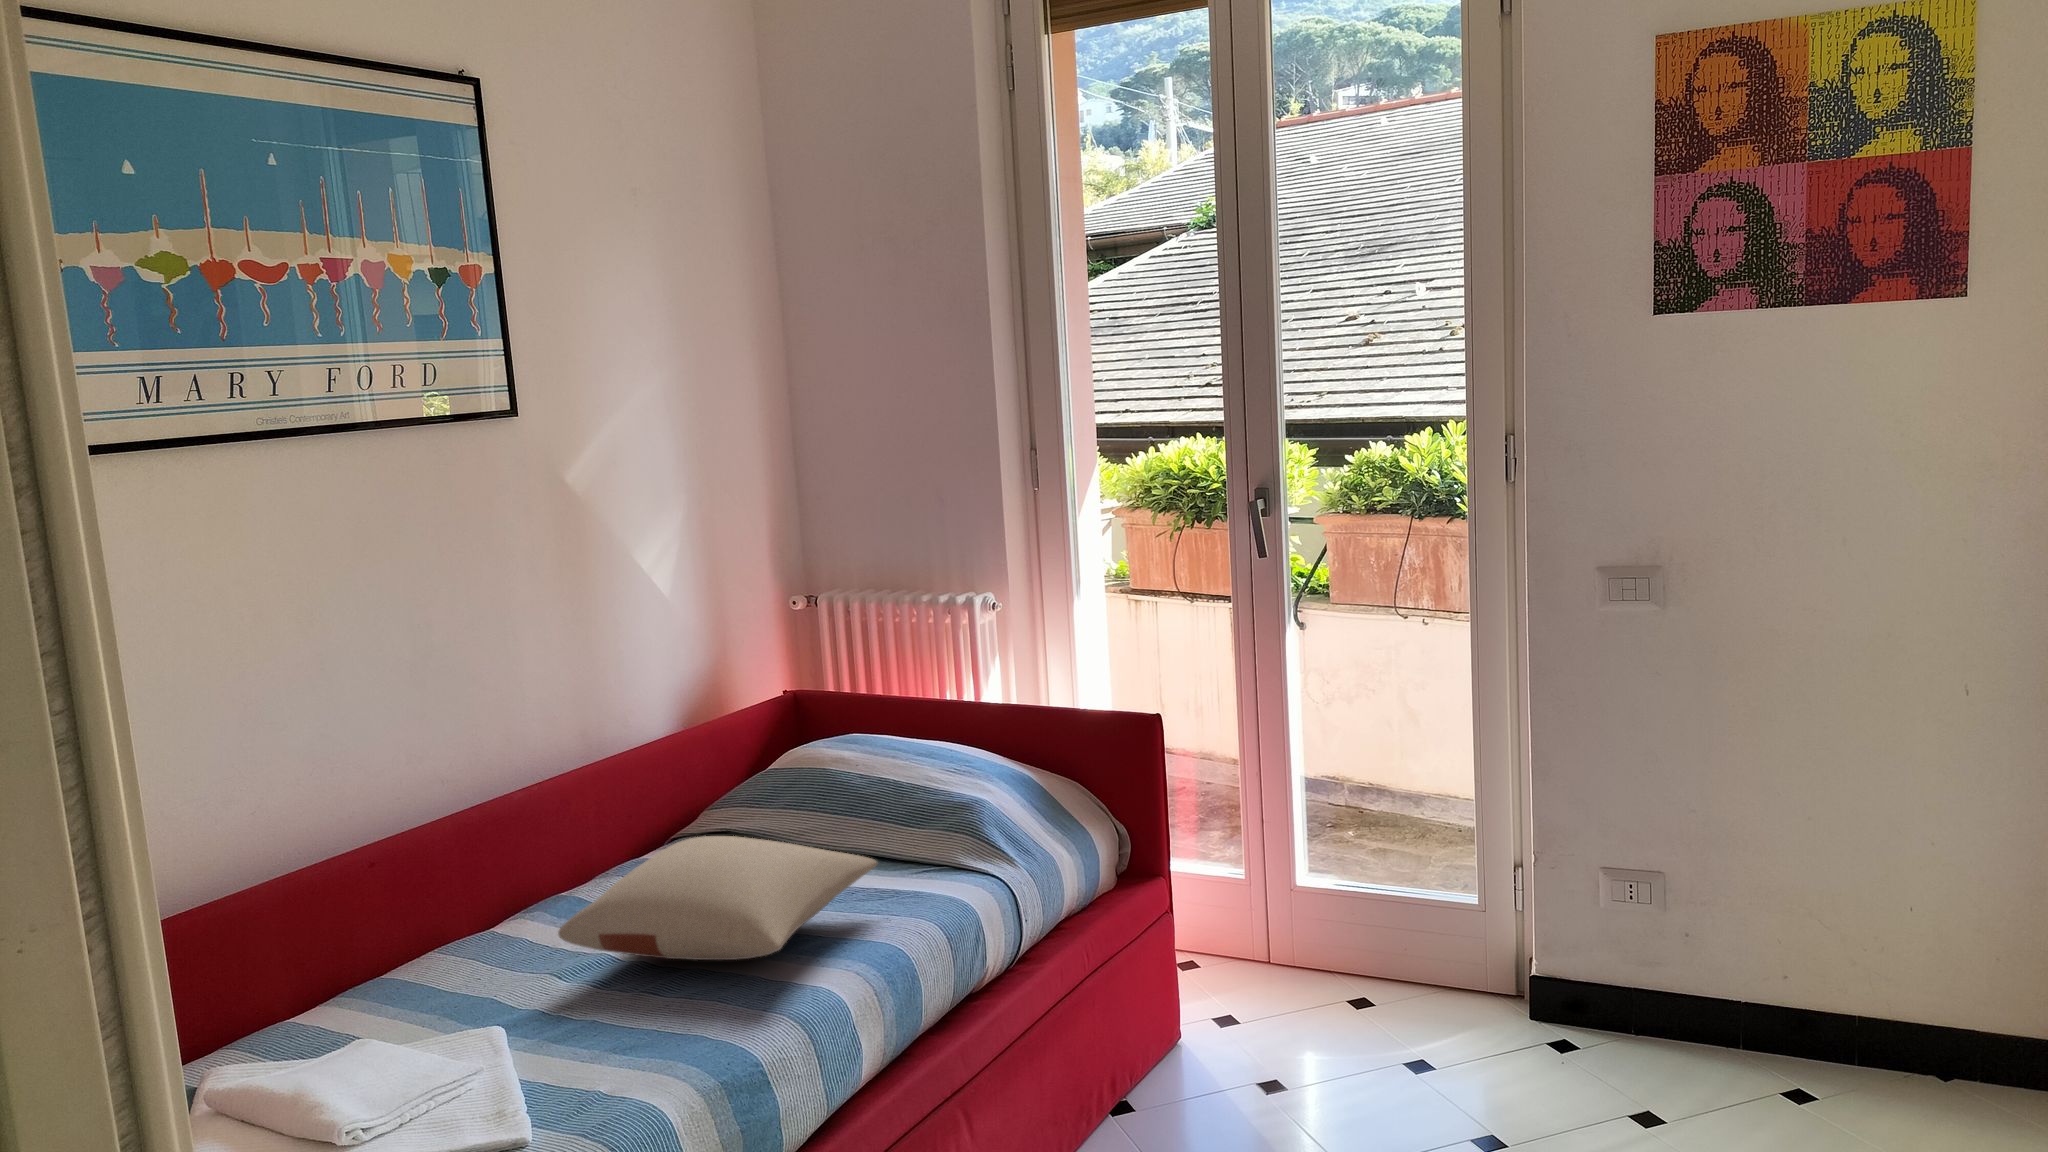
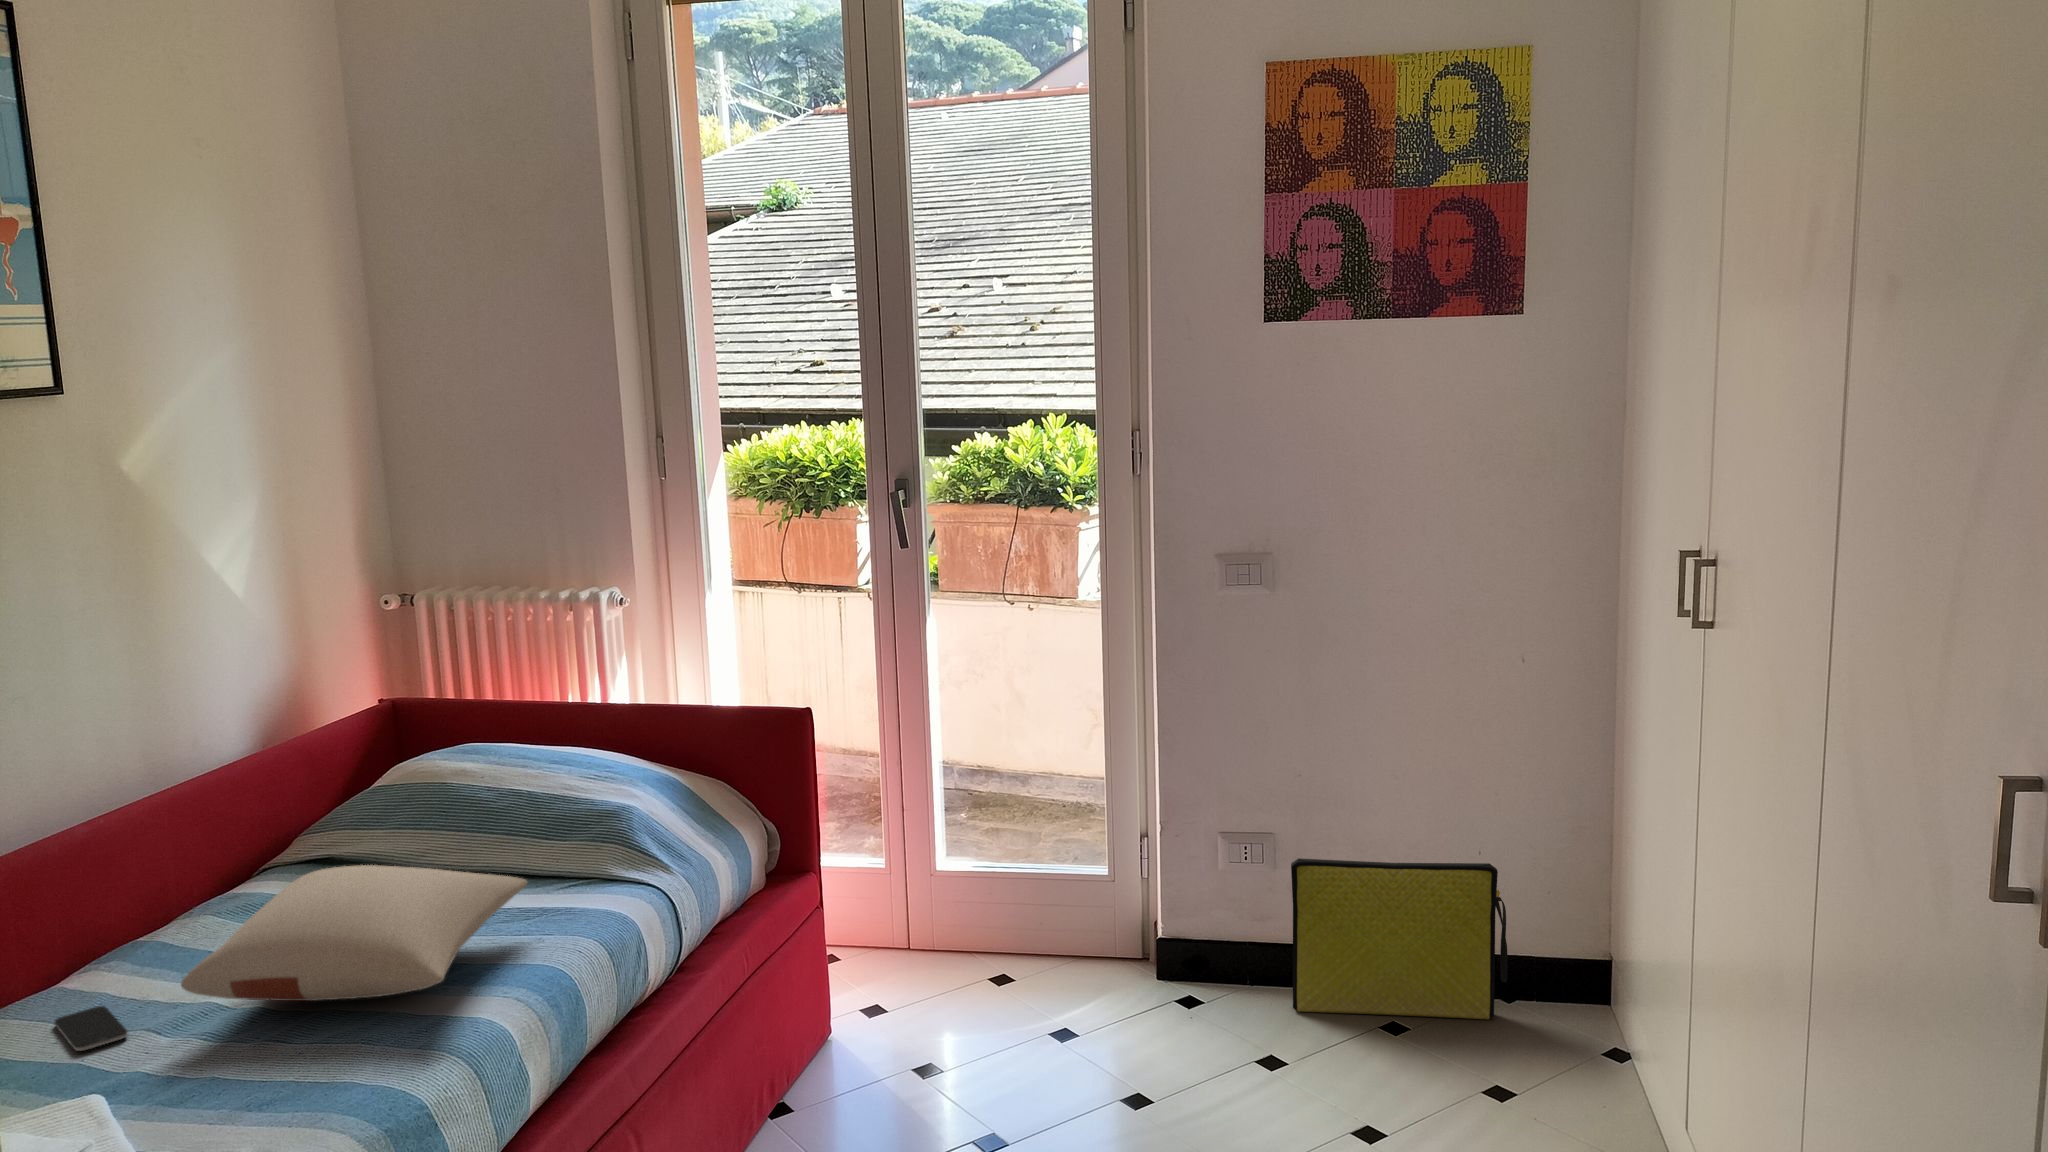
bag: none [1680,897,1943,1095] -> present [1291,858,1507,1020]
smartphone: none [462,948,517,987] -> present [54,1006,128,1051]

